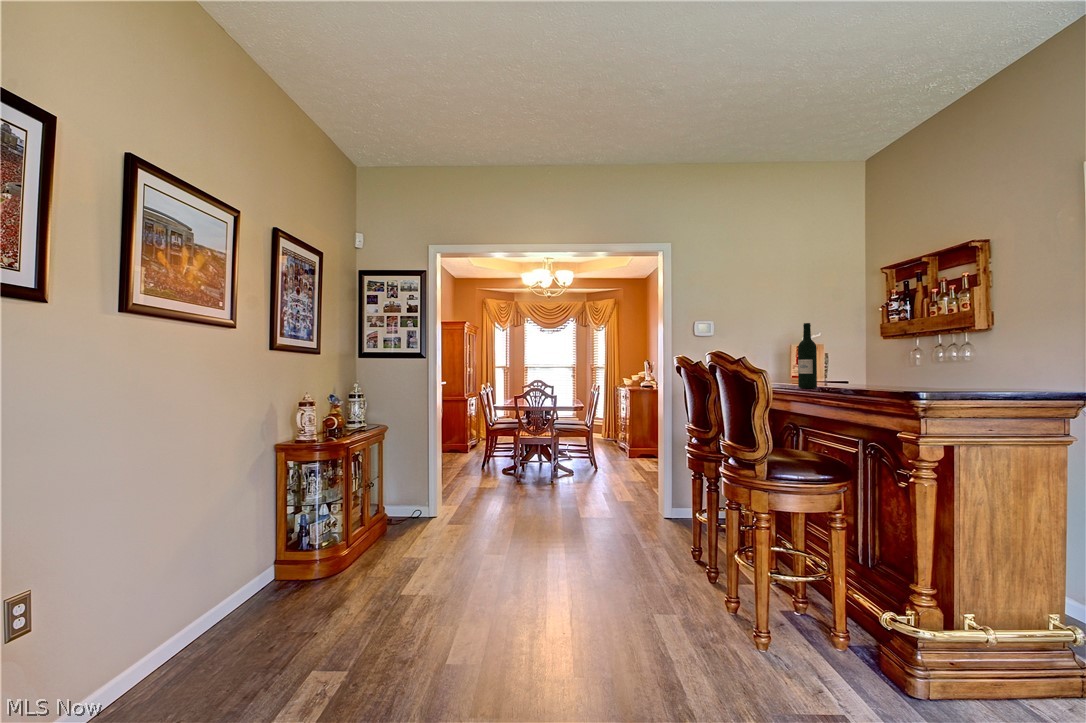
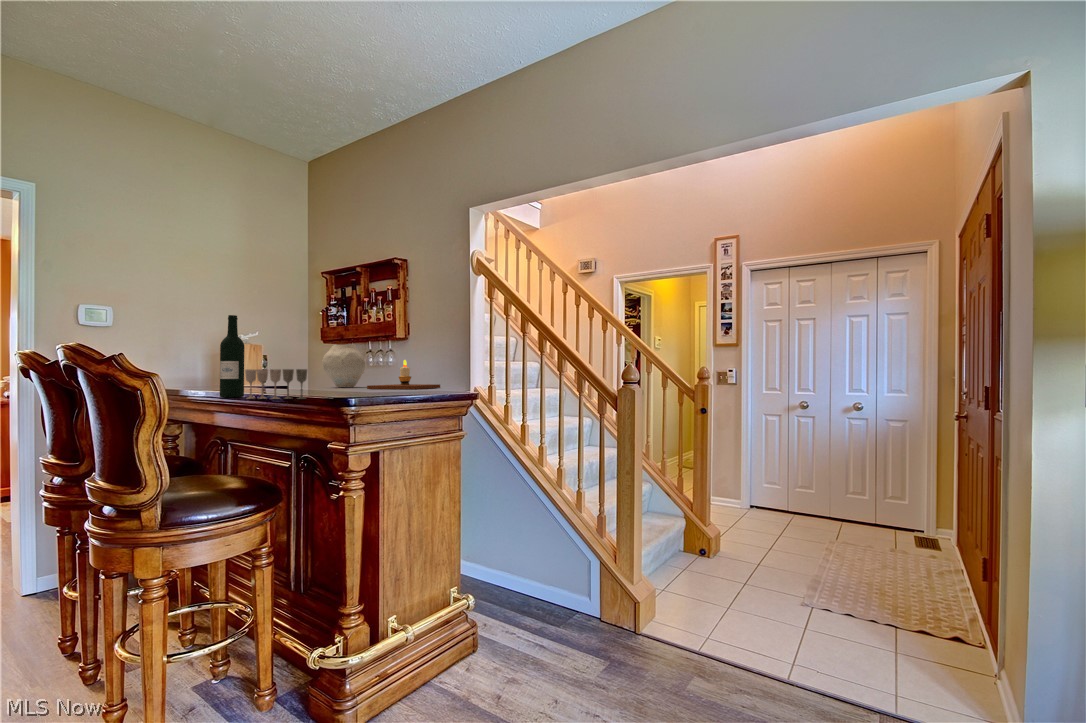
vase: none [883,338,937,383] -> present [322,344,365,387]
candle: none [937,353,1046,387] -> present [367,360,440,389]
wine glass: none [819,366,874,392] -> present [245,369,307,399]

